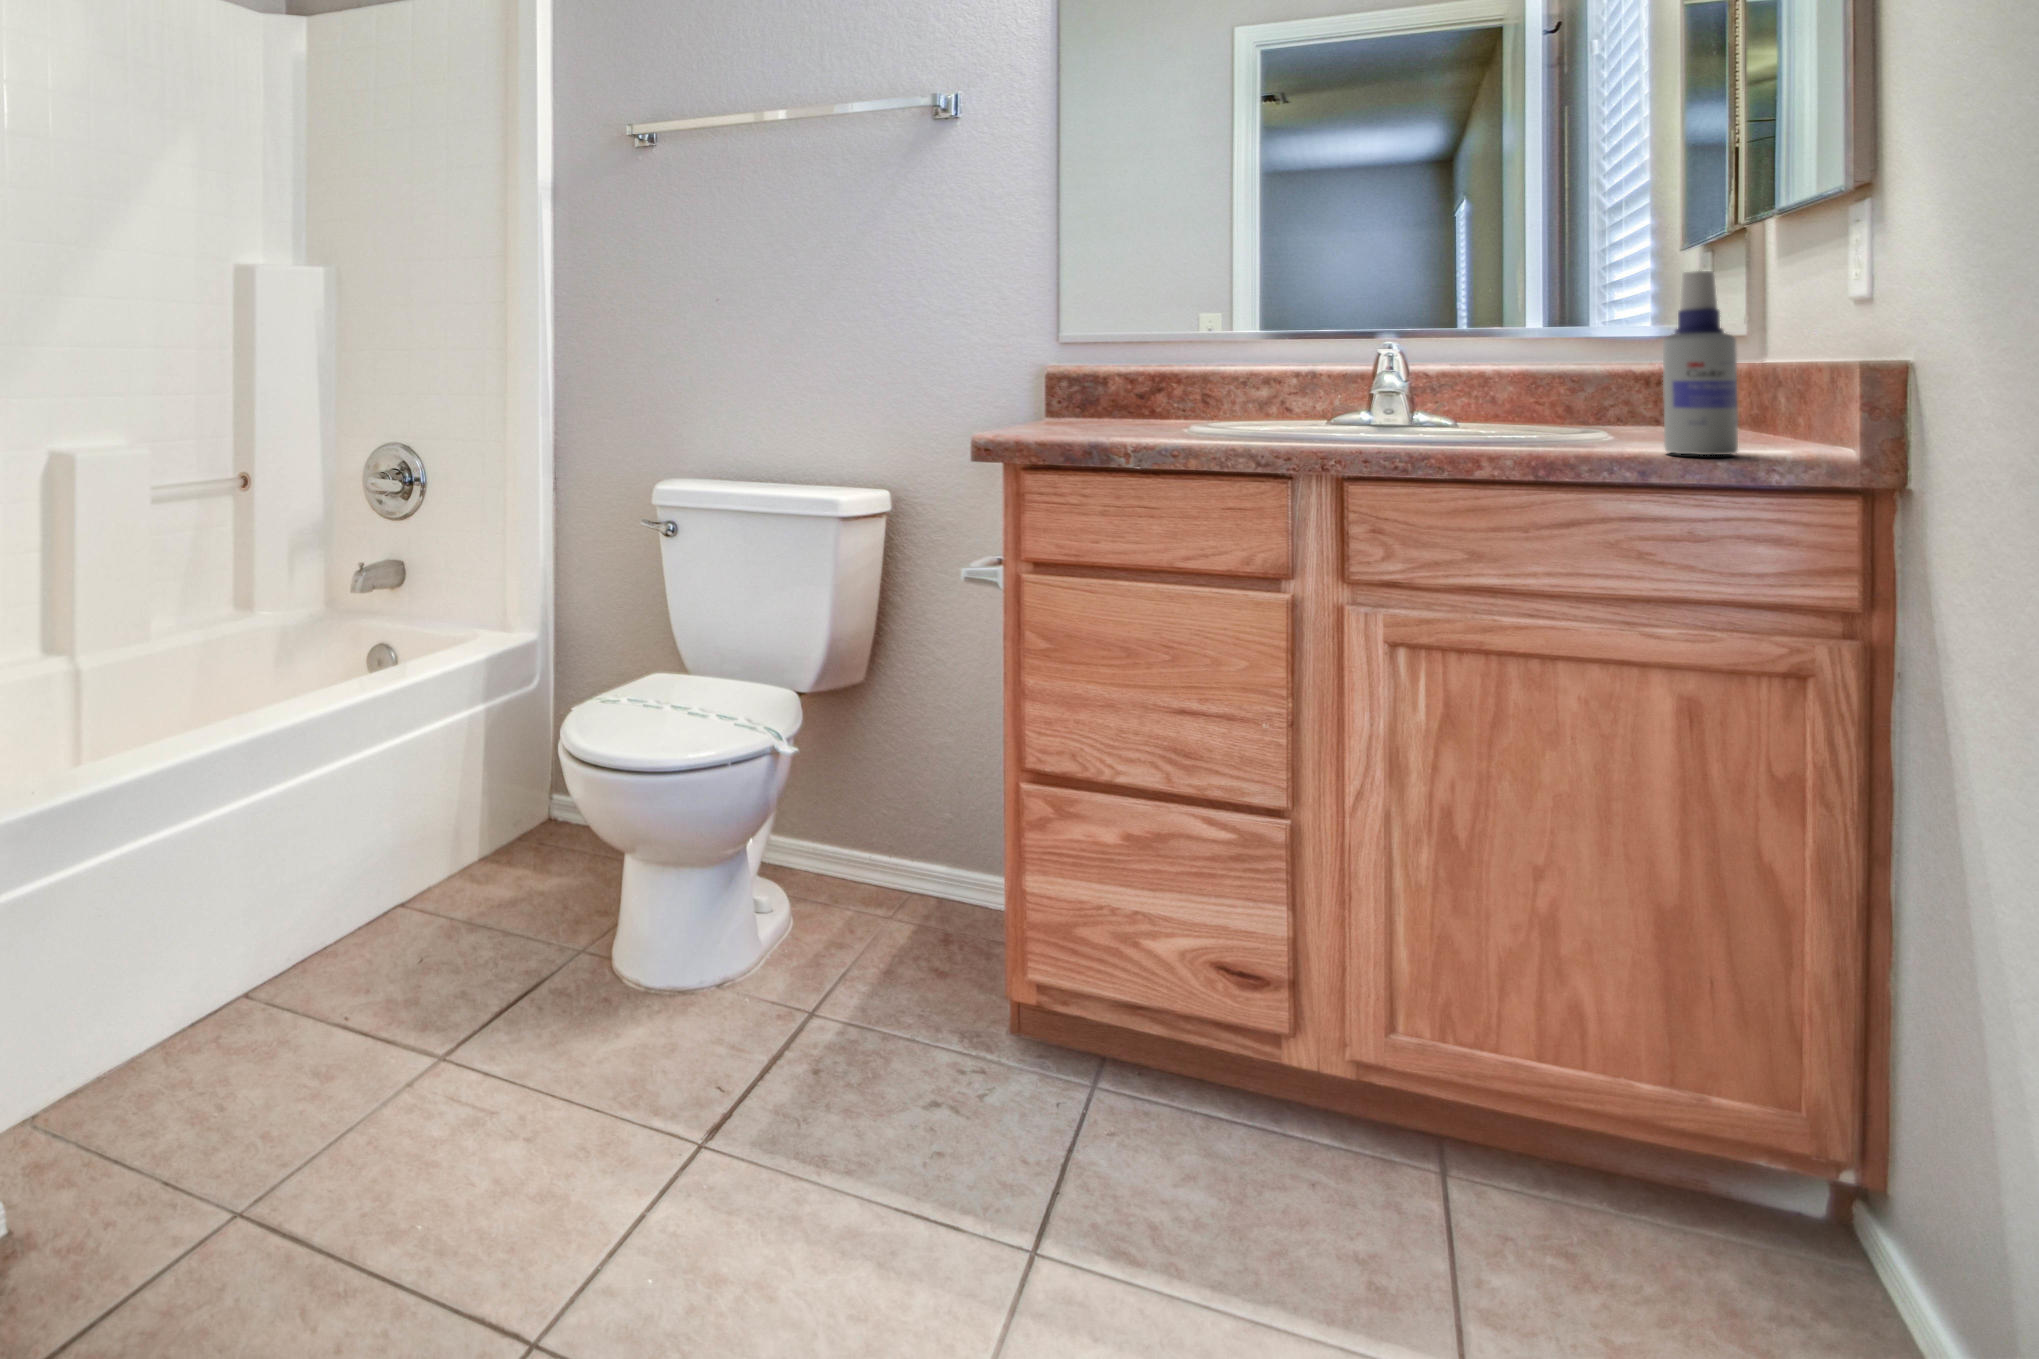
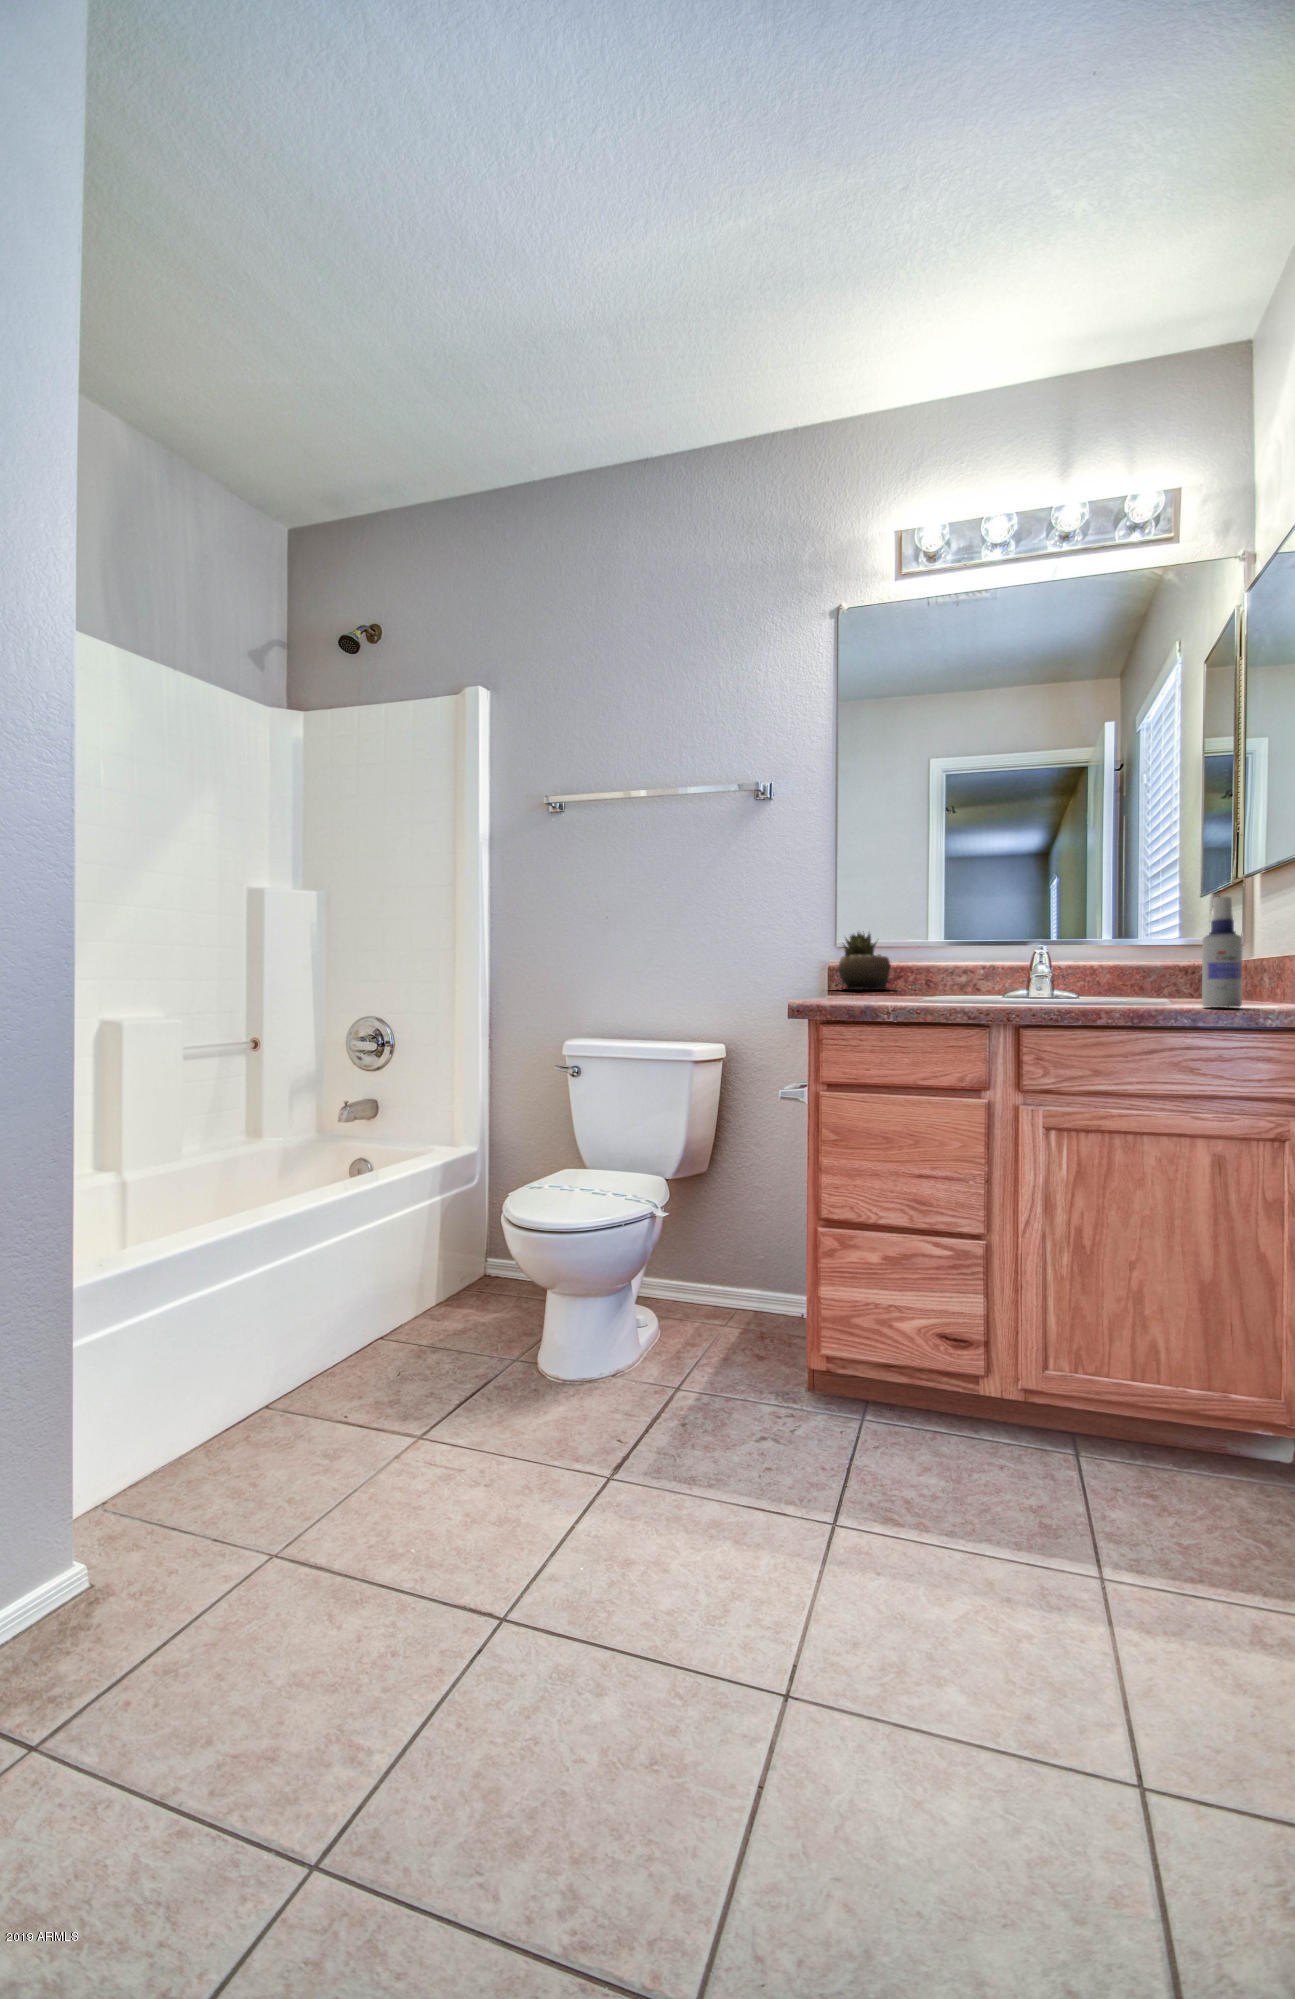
succulent plant: none [1043,316,1167,408] -> present [838,932,891,990]

